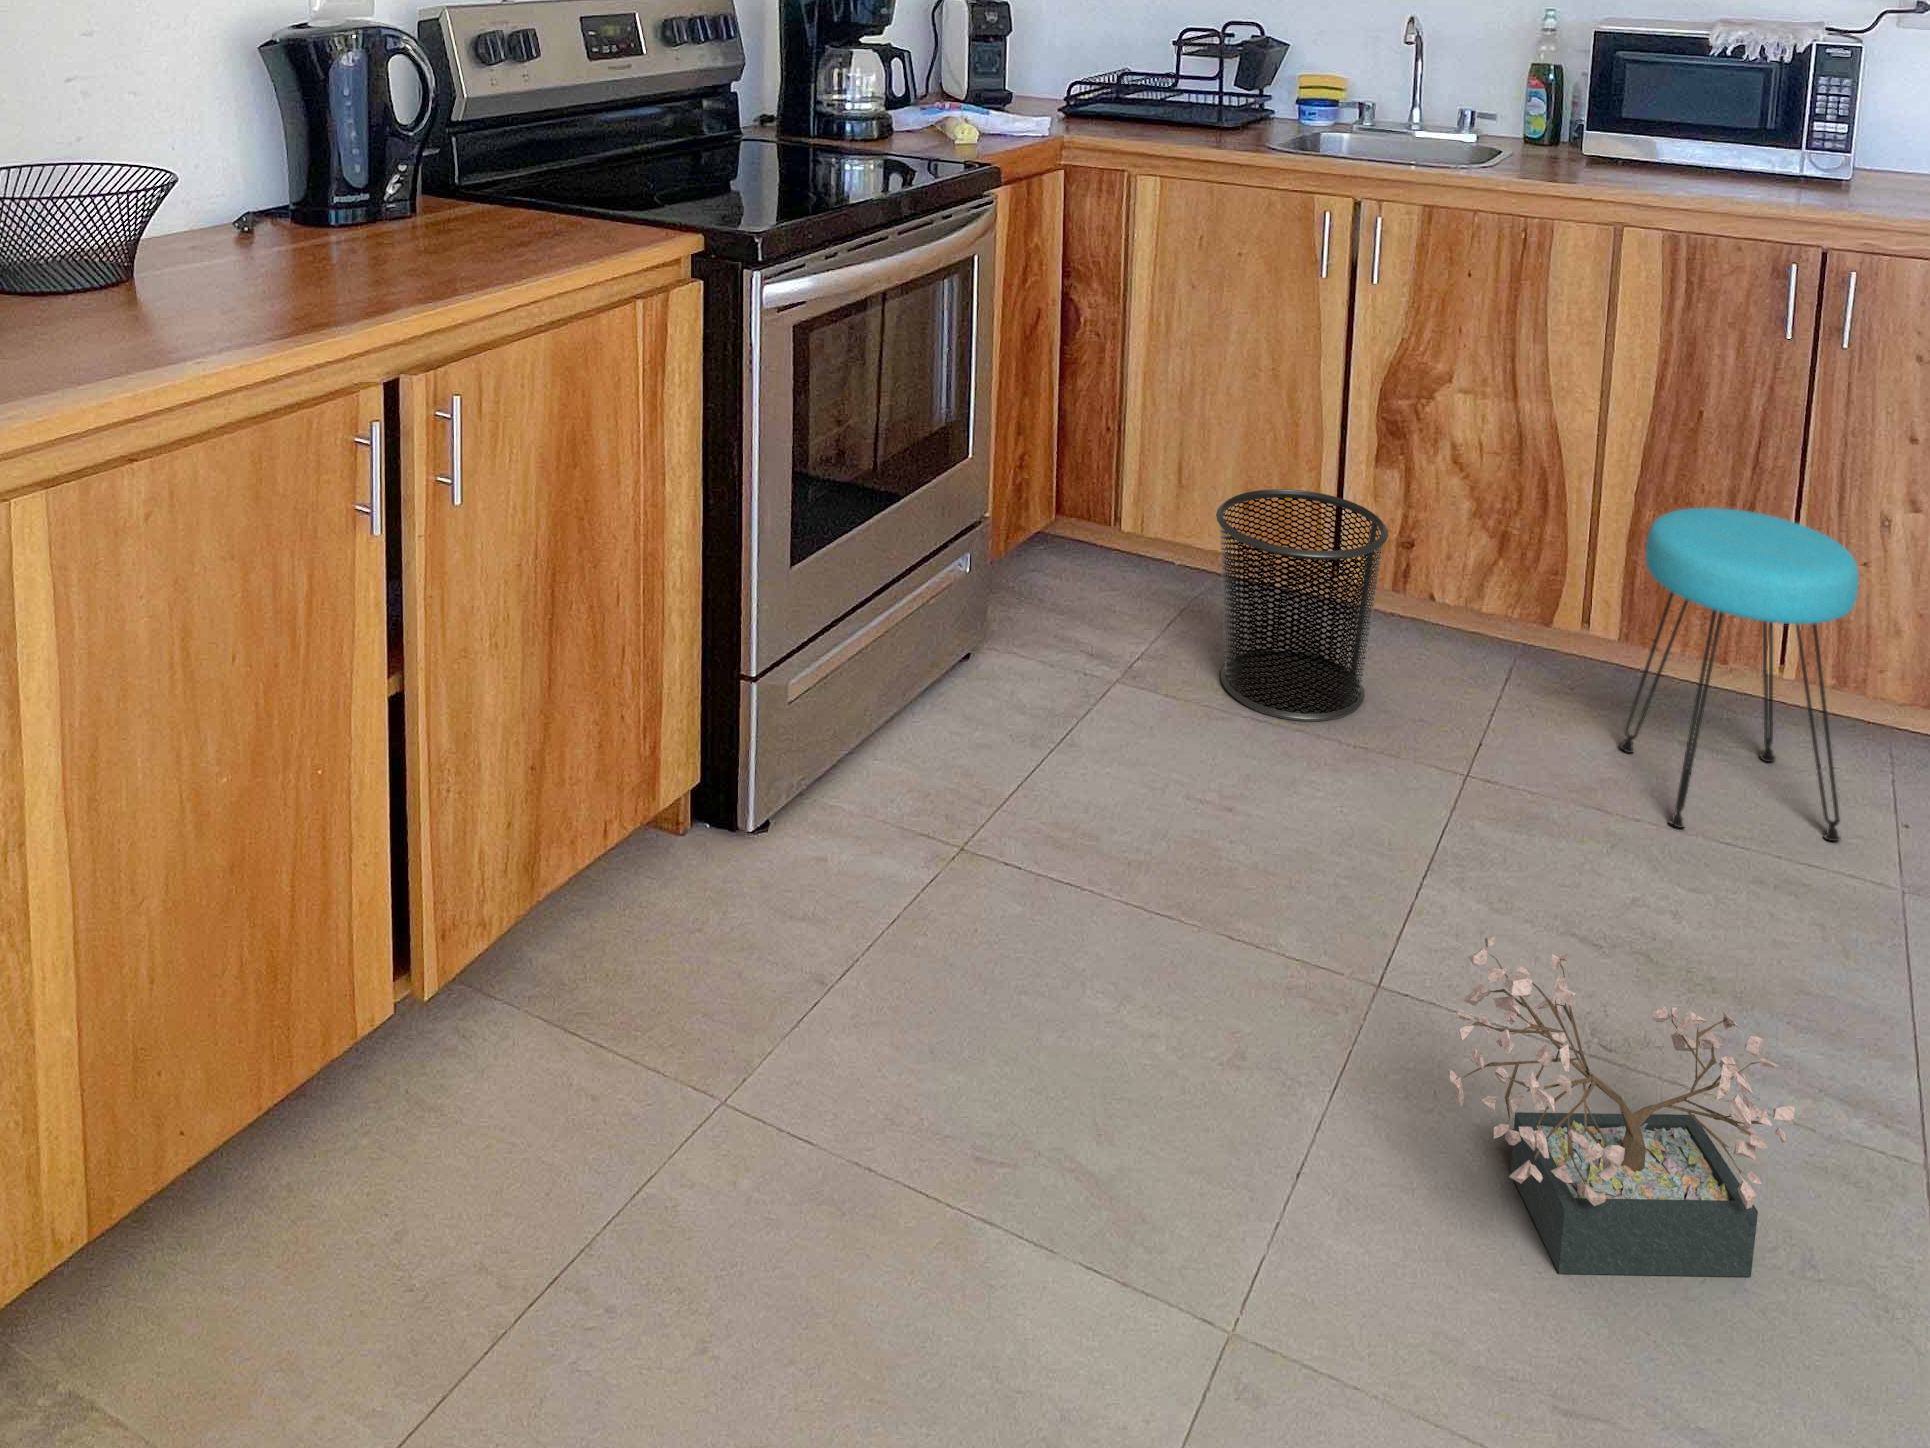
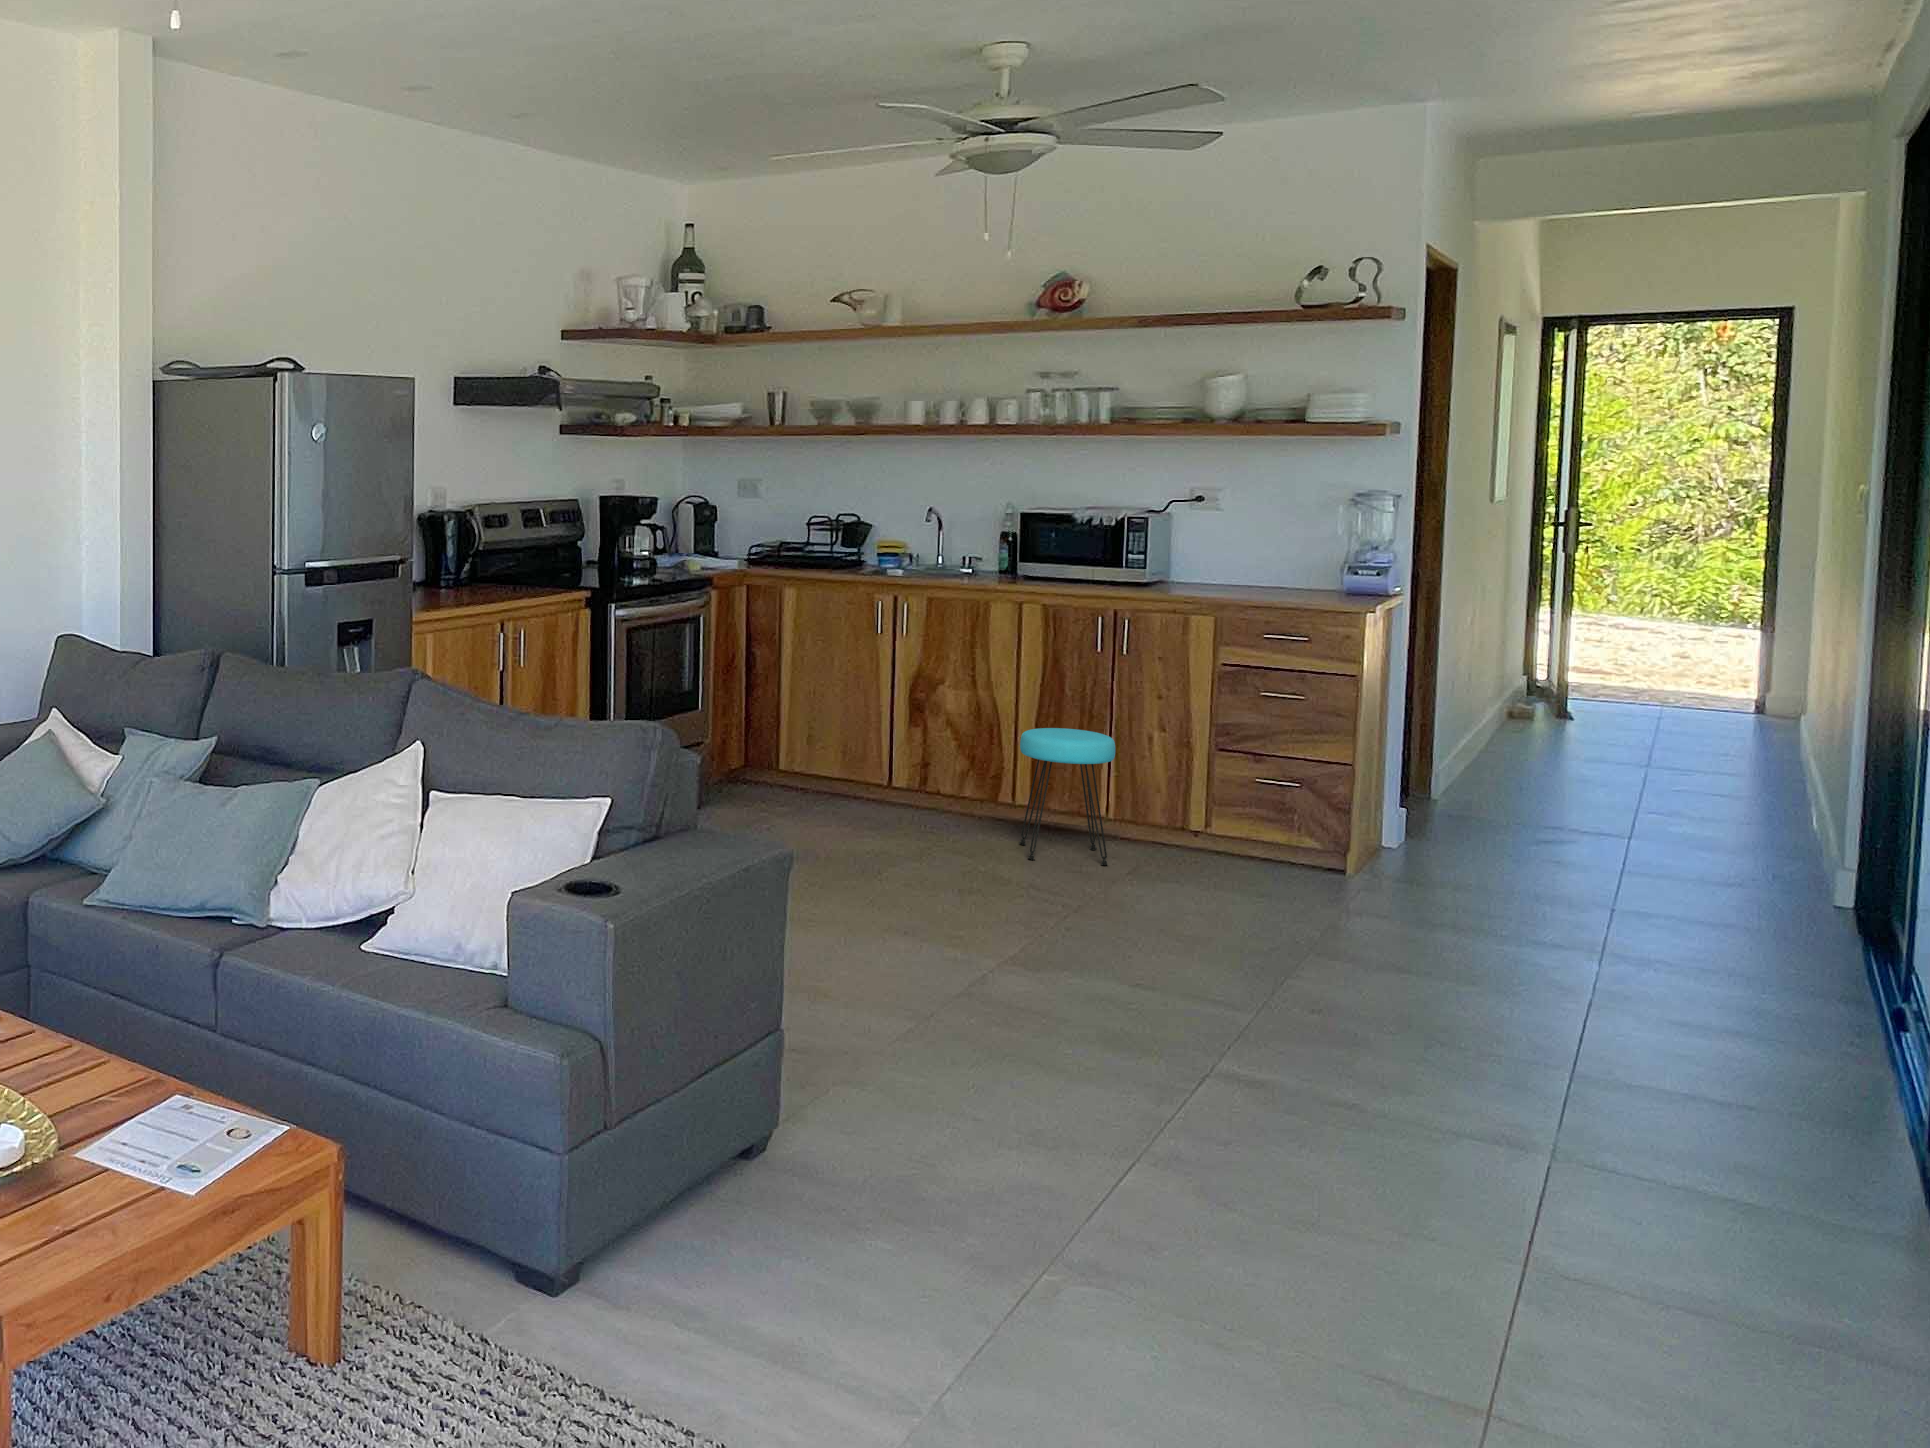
waste bin: present [1216,489,1388,721] -> none [821,735,906,832]
decorative plant: present [1450,936,1795,1277] -> none [880,816,1004,920]

